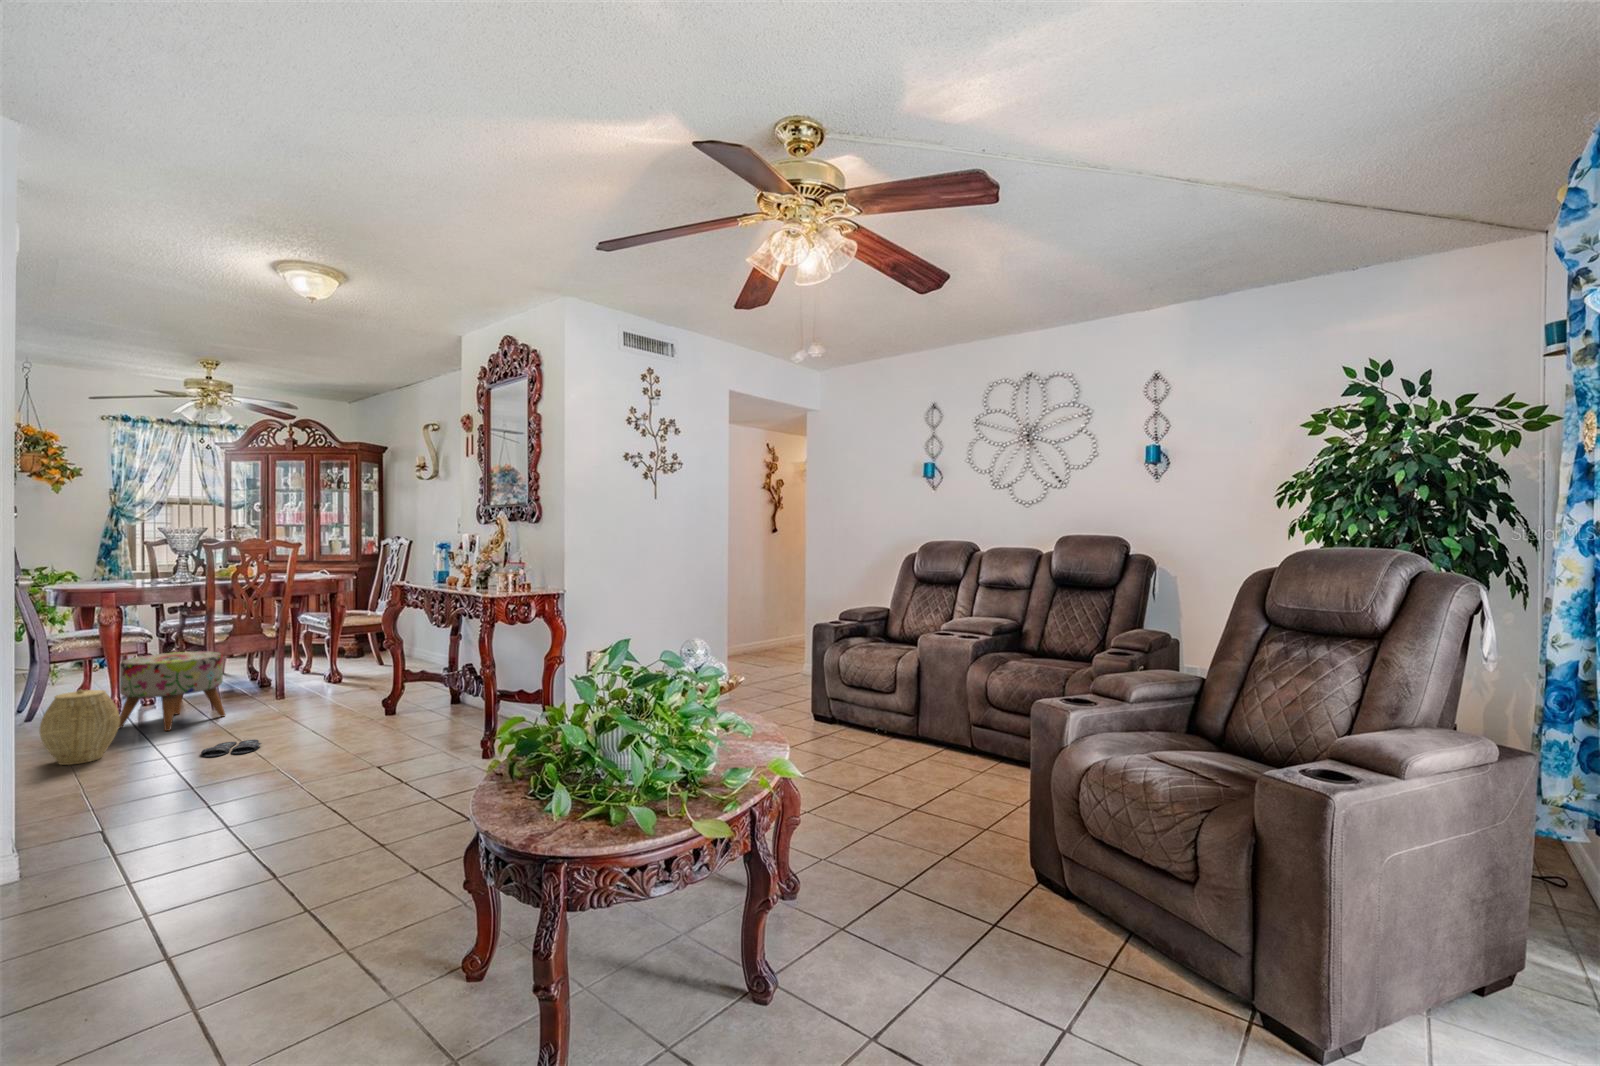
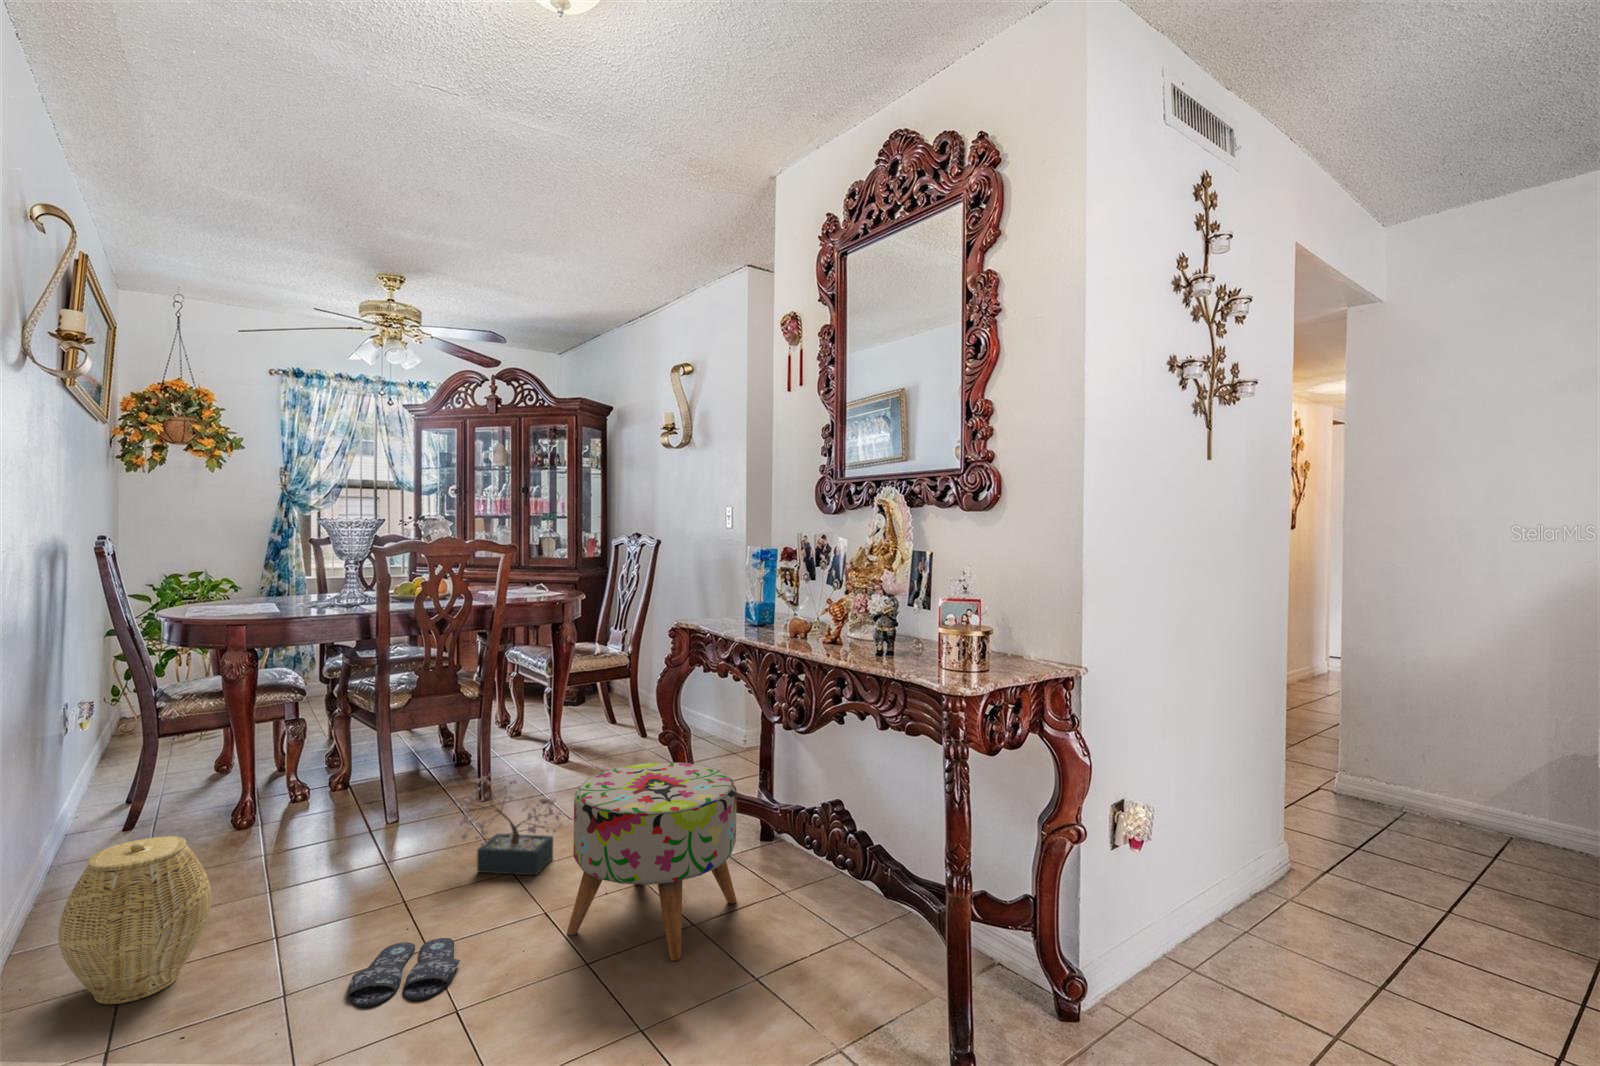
ottoman: present [119,651,225,731] -> present [567,762,737,961]
decorative plant: none [259,671,329,722] -> present [456,773,565,875]

